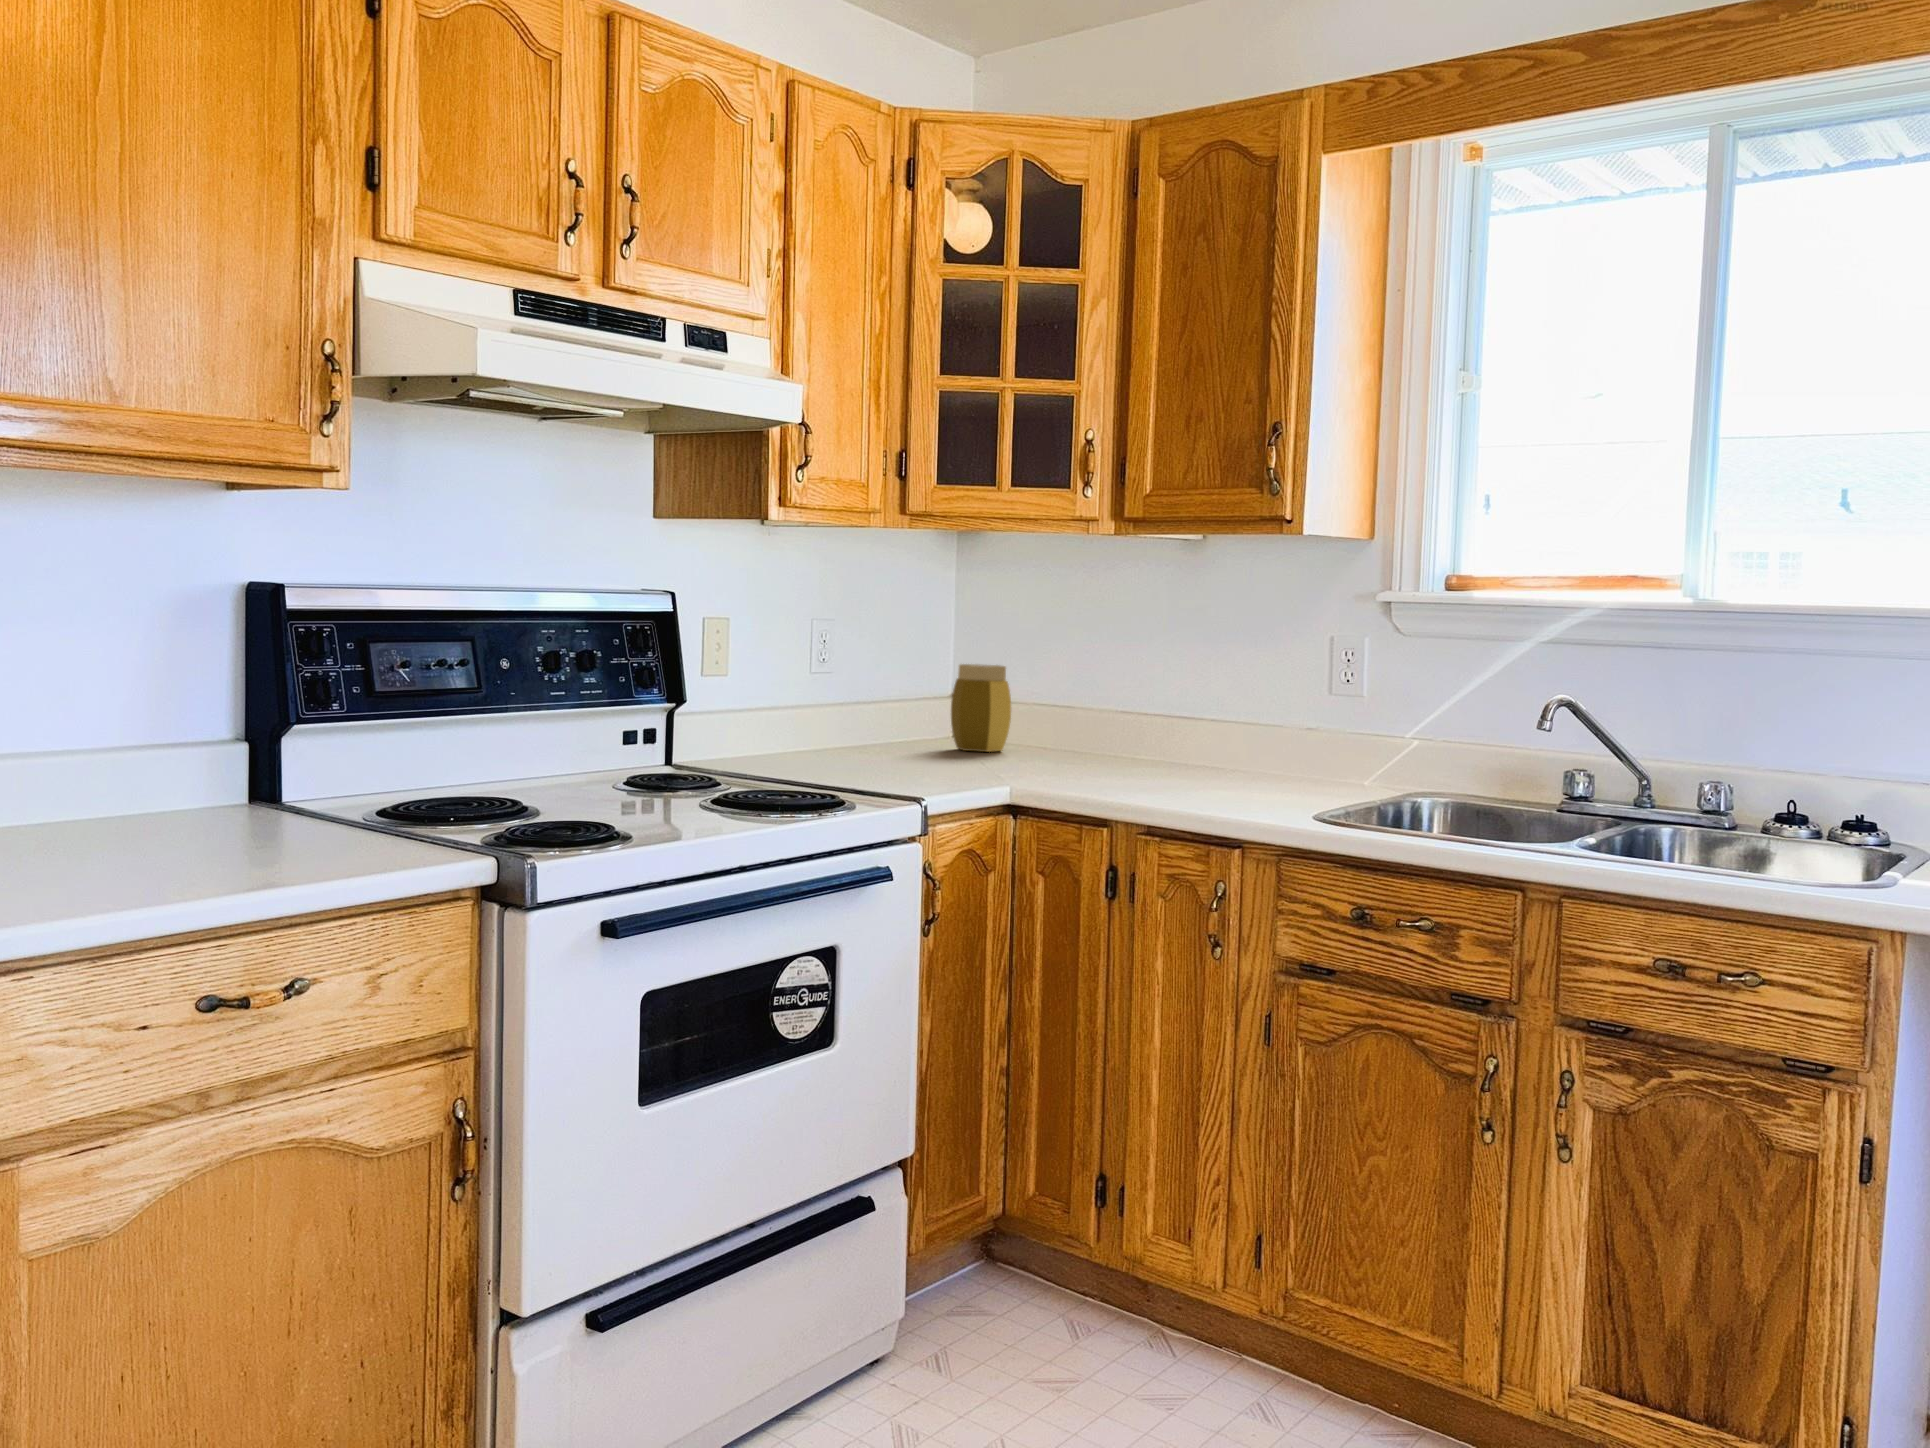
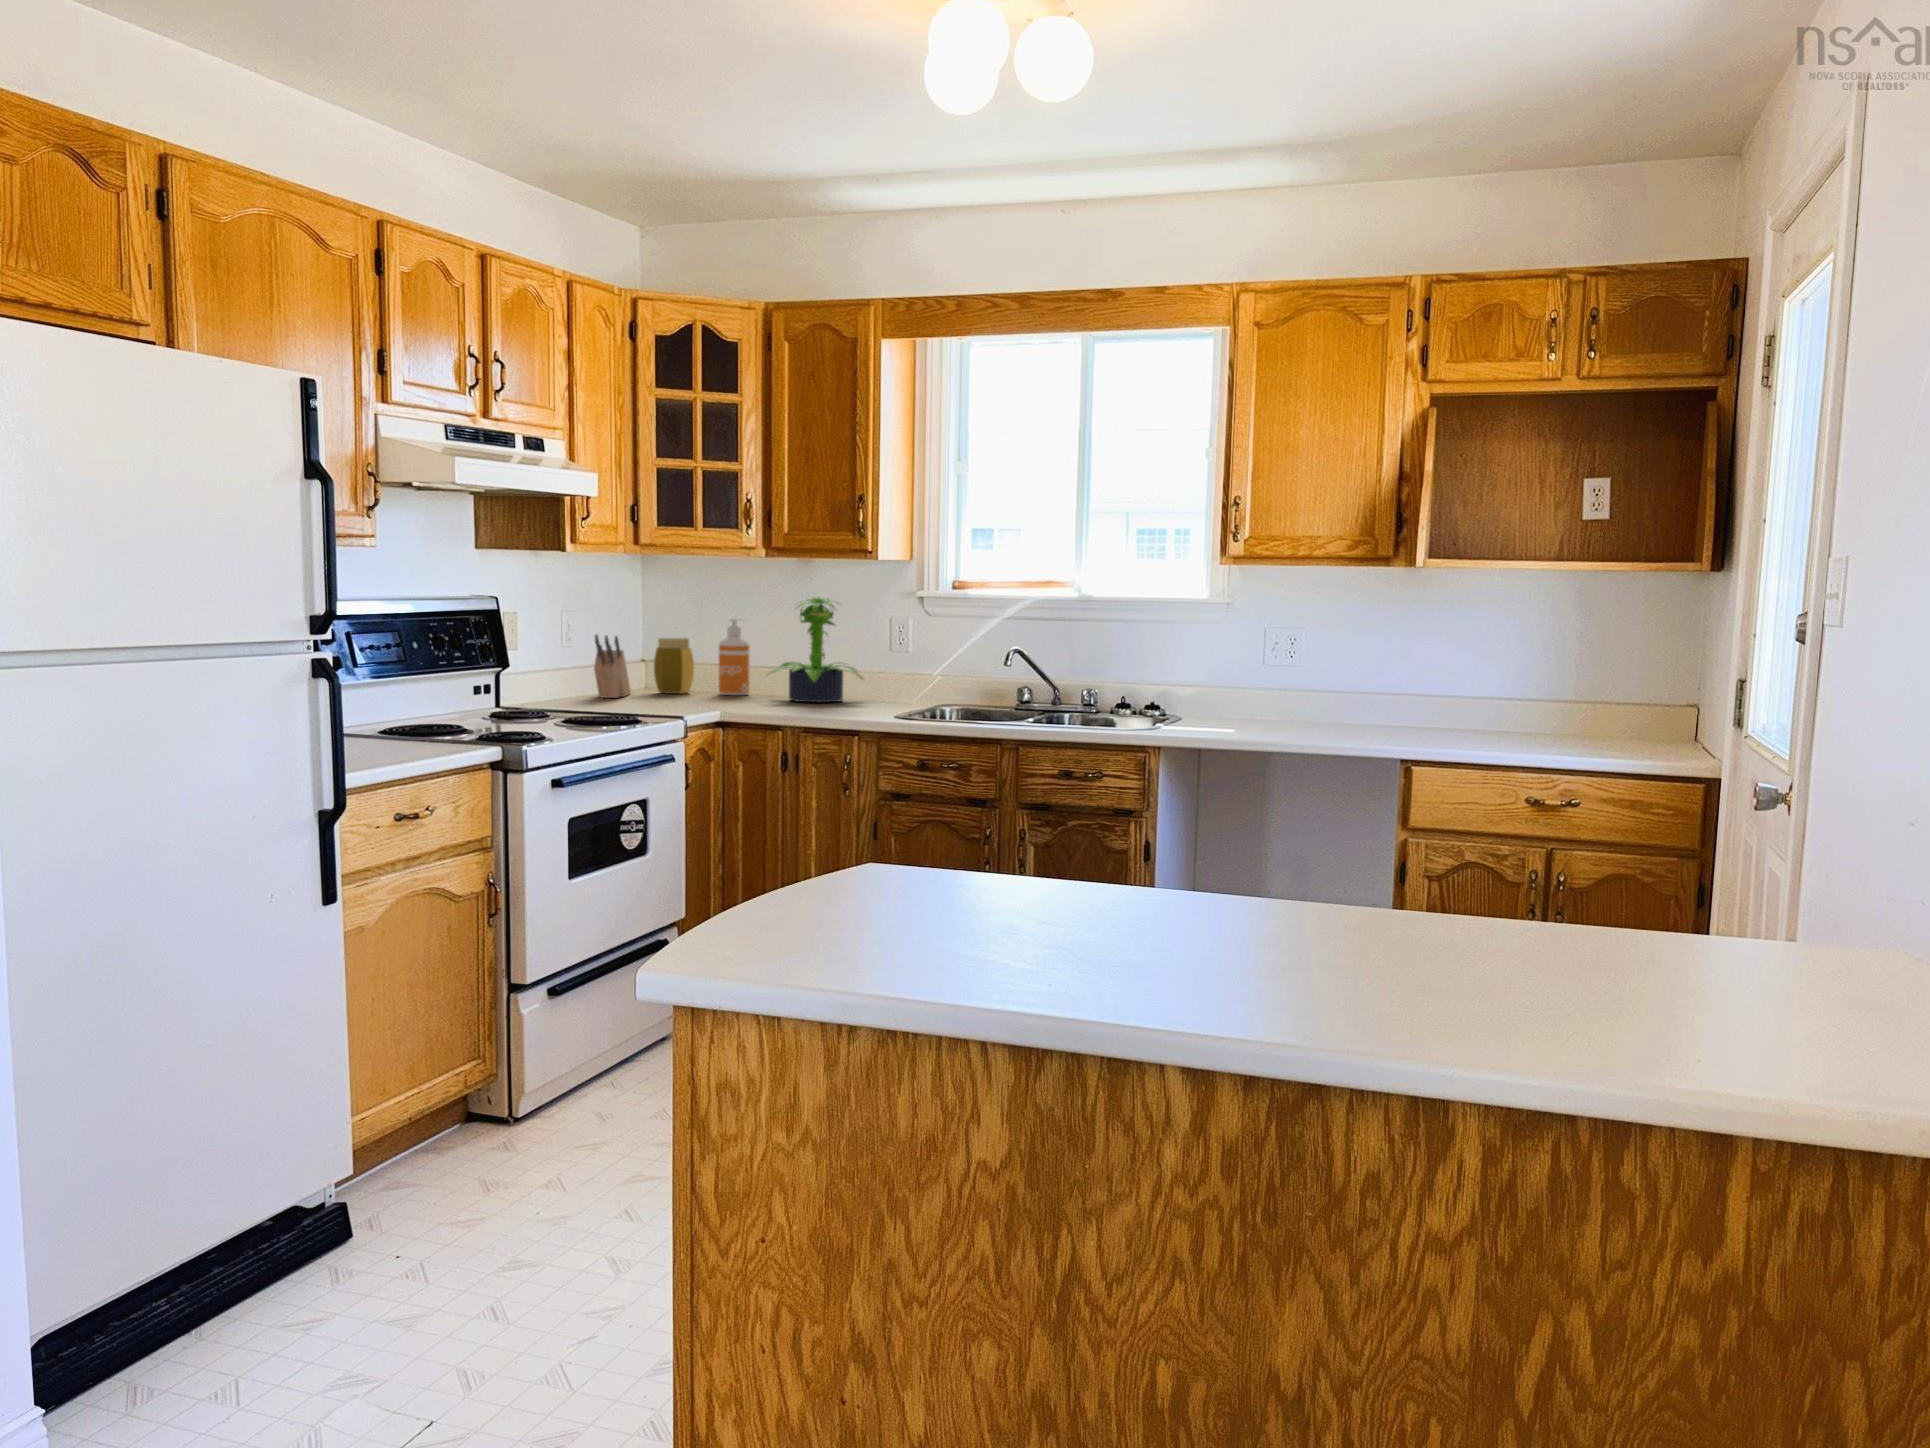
potted plant: none [1107,600,1276,780] -> present [767,597,863,702]
soap dispenser: none [1046,636,1097,759] -> present [719,619,750,695]
knife block: none [843,655,911,756] -> present [594,635,631,698]

